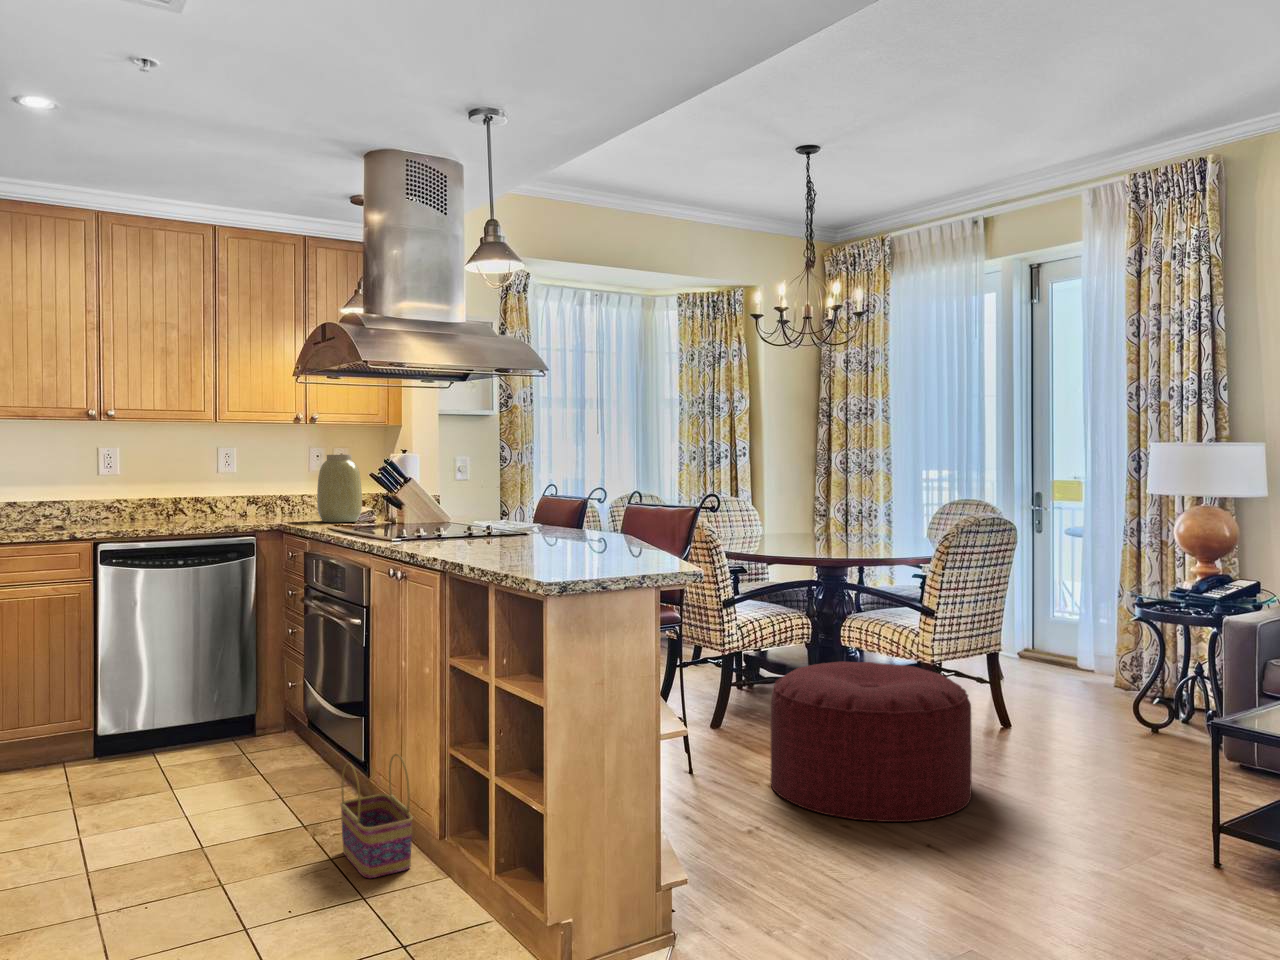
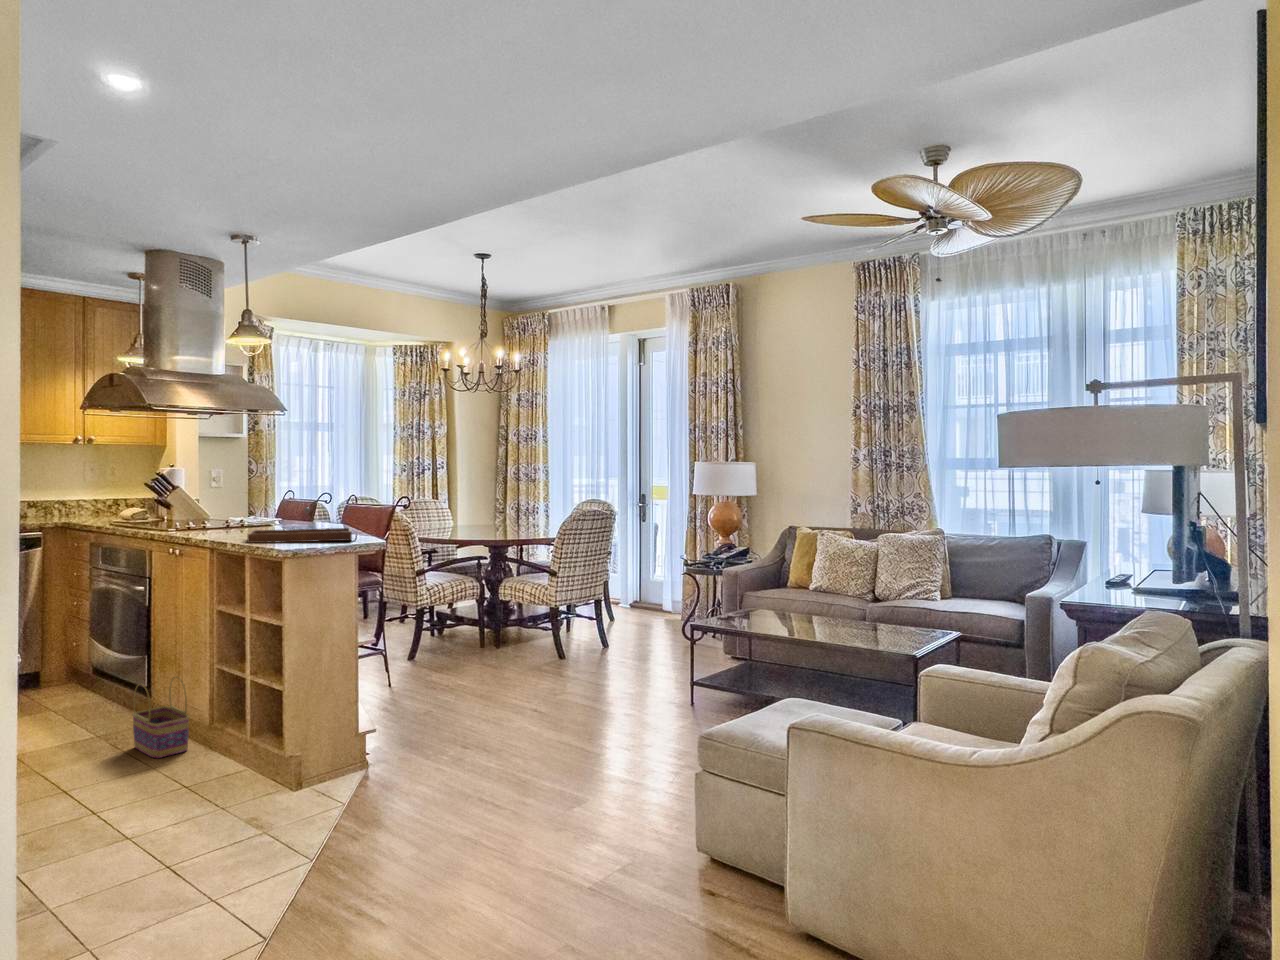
vase: present [317,455,362,522] -> none [99,470,136,521]
tray: none [490,507,645,563] -> present [248,507,352,543]
ottoman: present [771,662,972,822] -> none [445,606,570,700]

